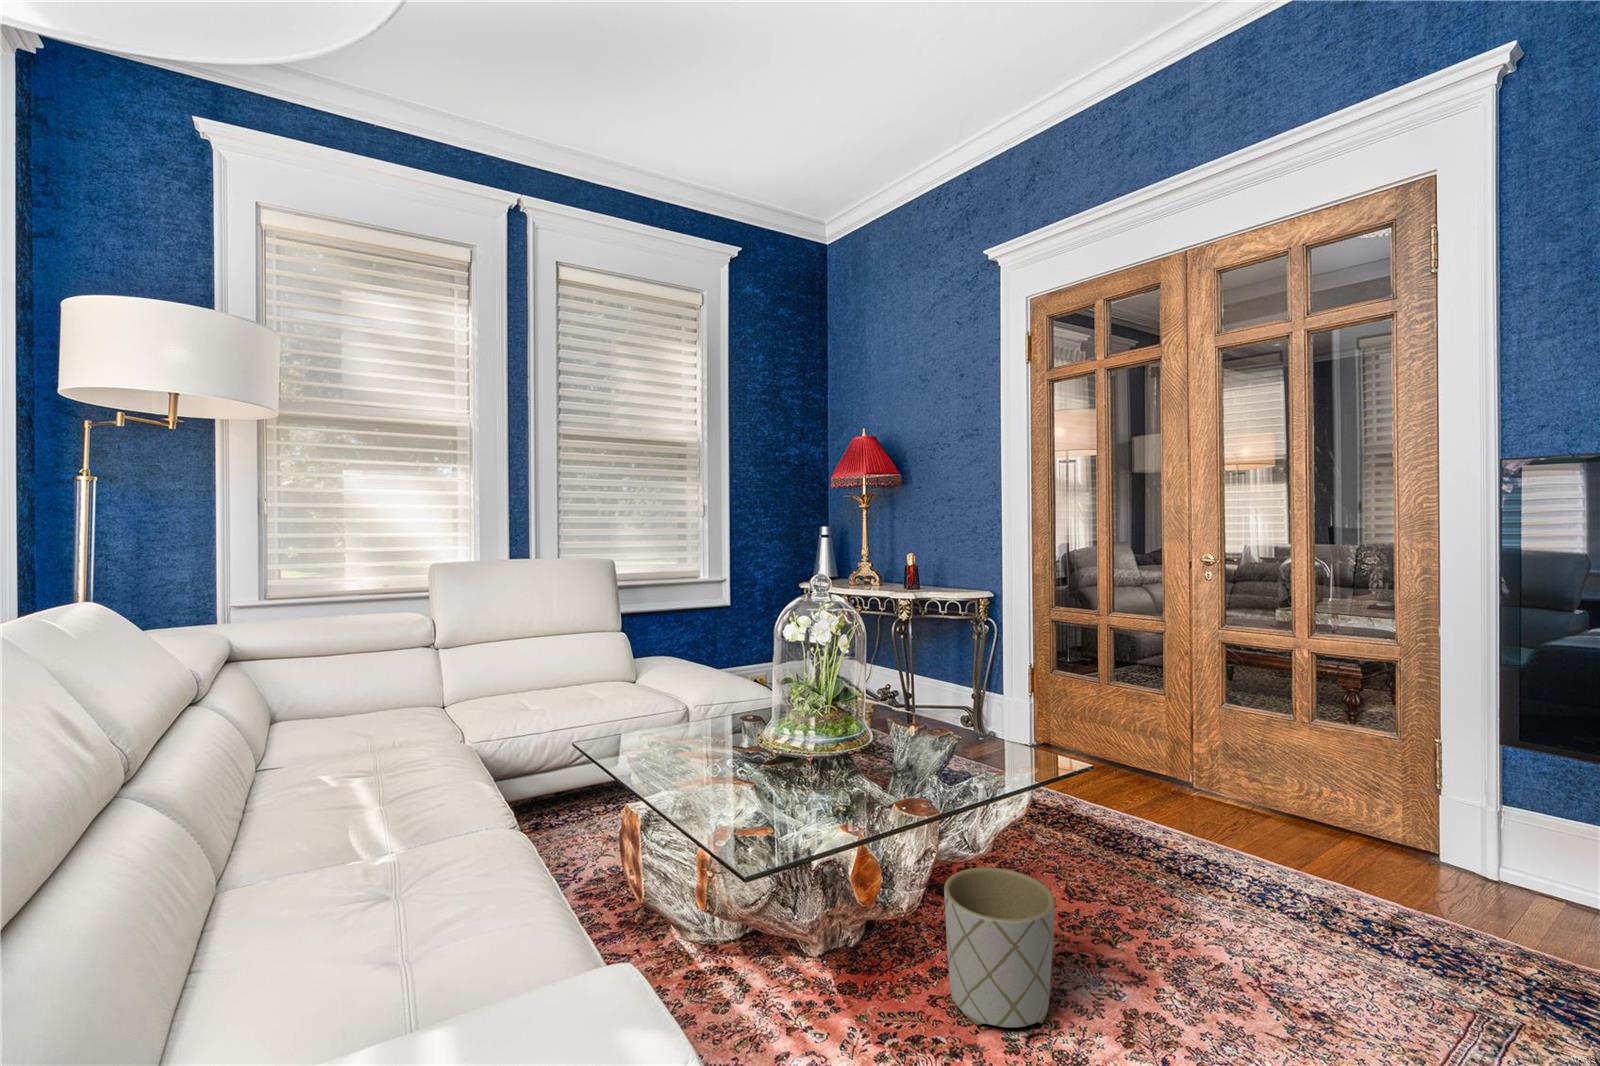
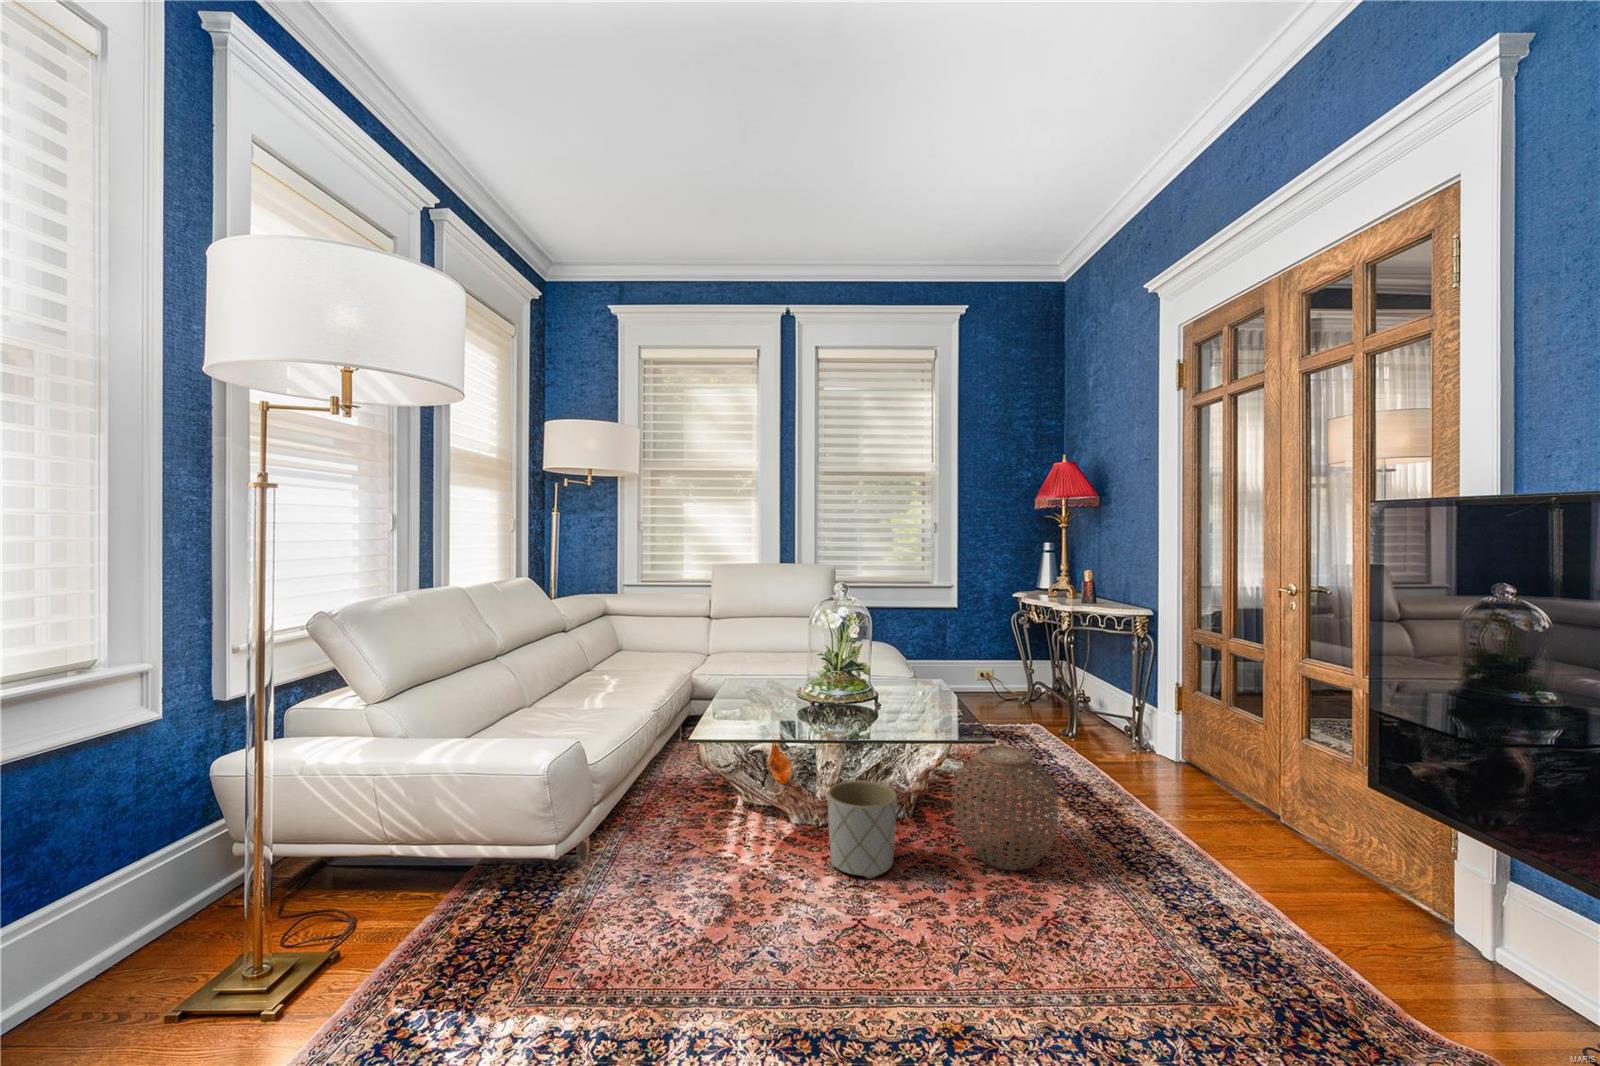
woven basket: none [1035,772,1177,937] -> present [953,746,1058,870]

